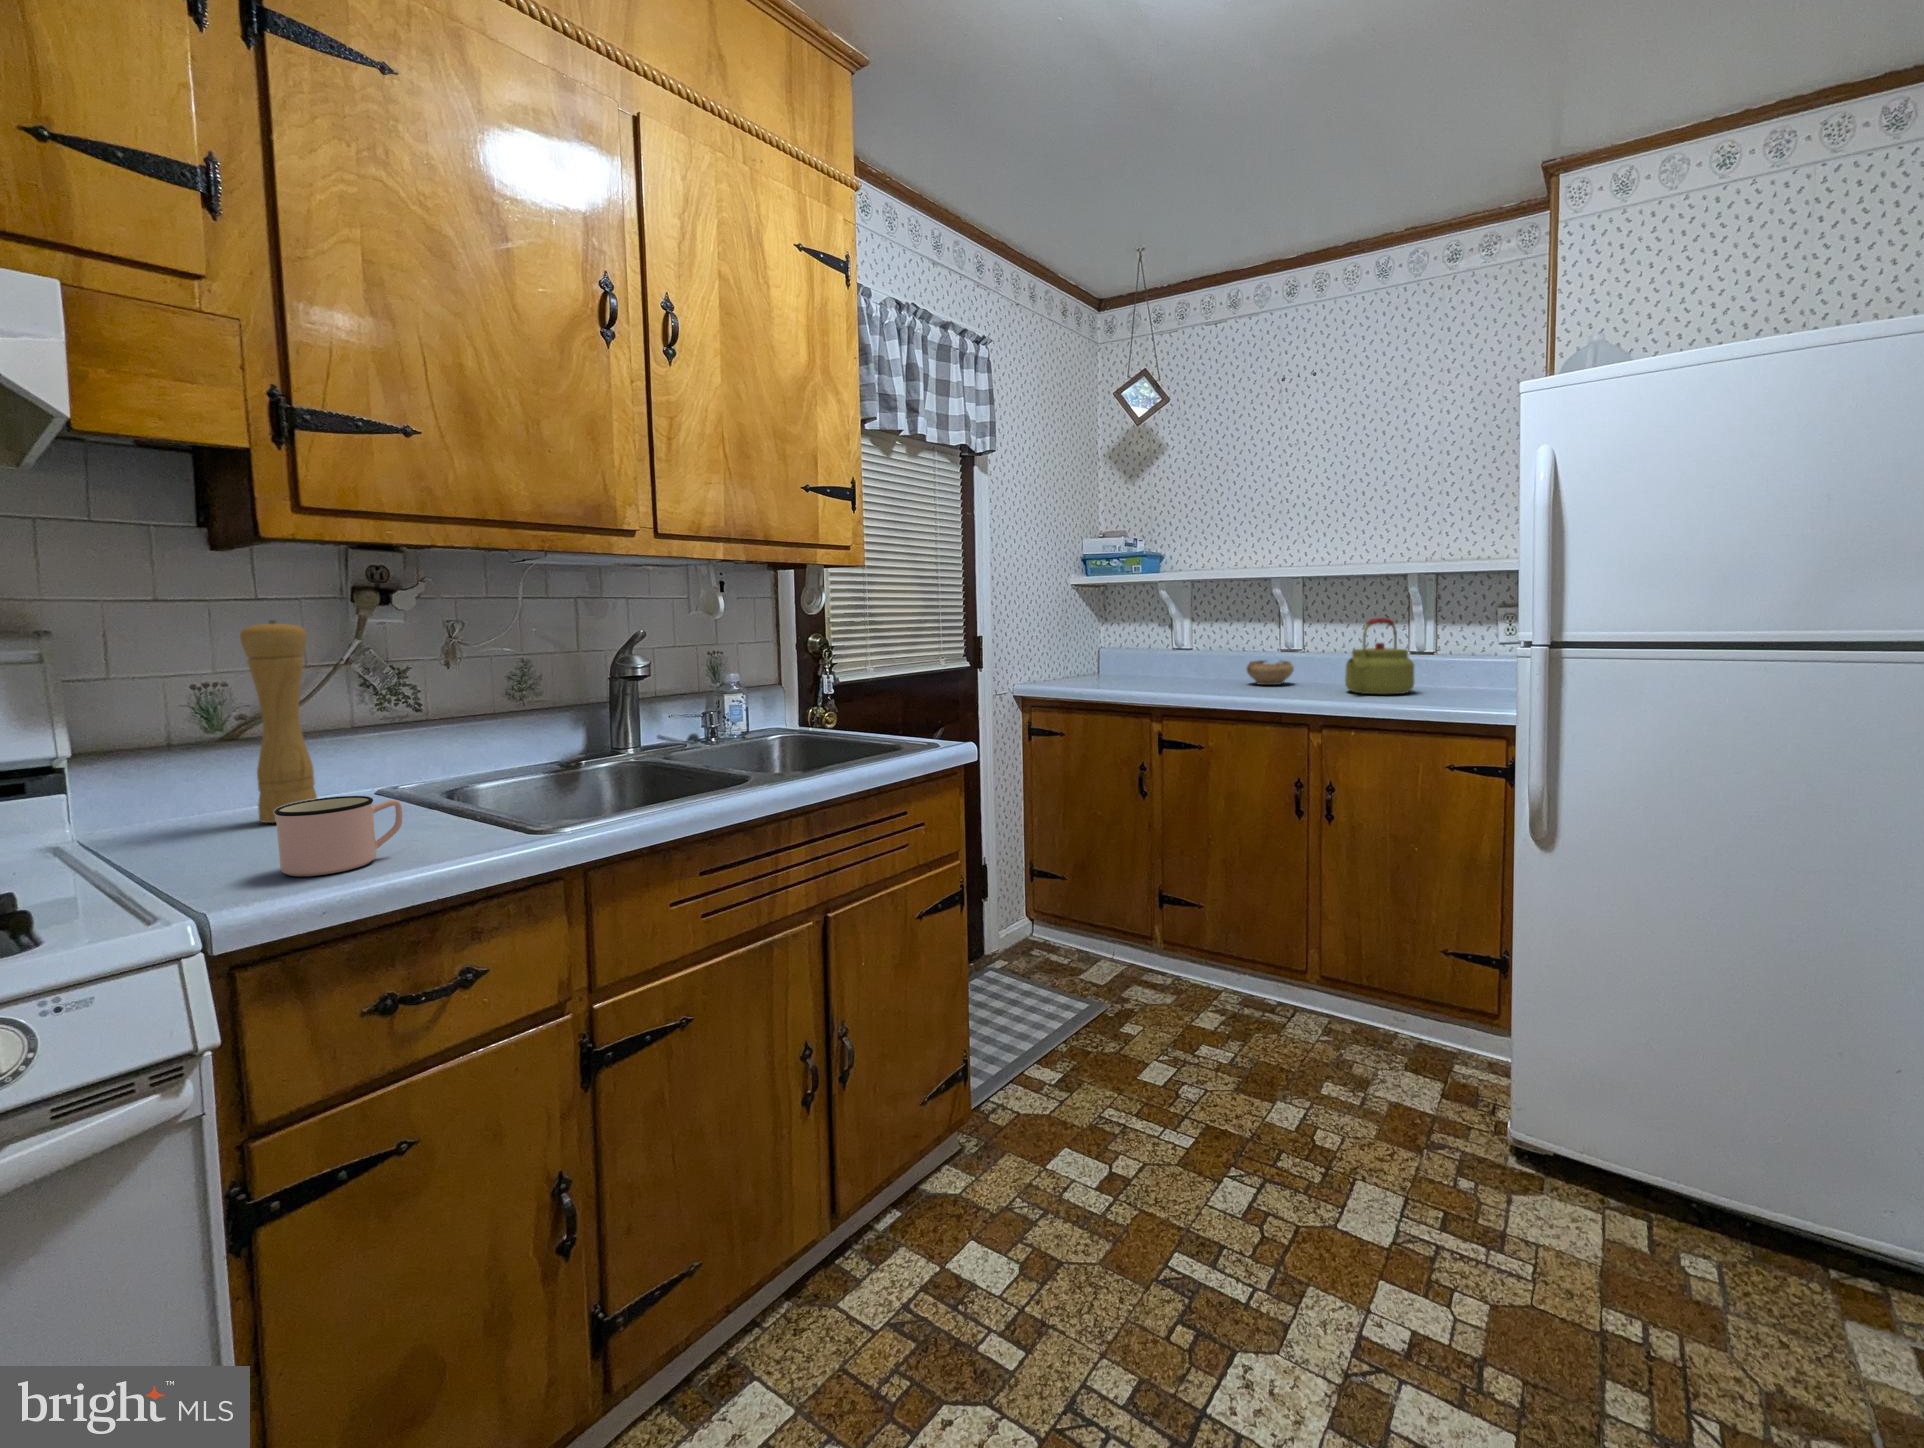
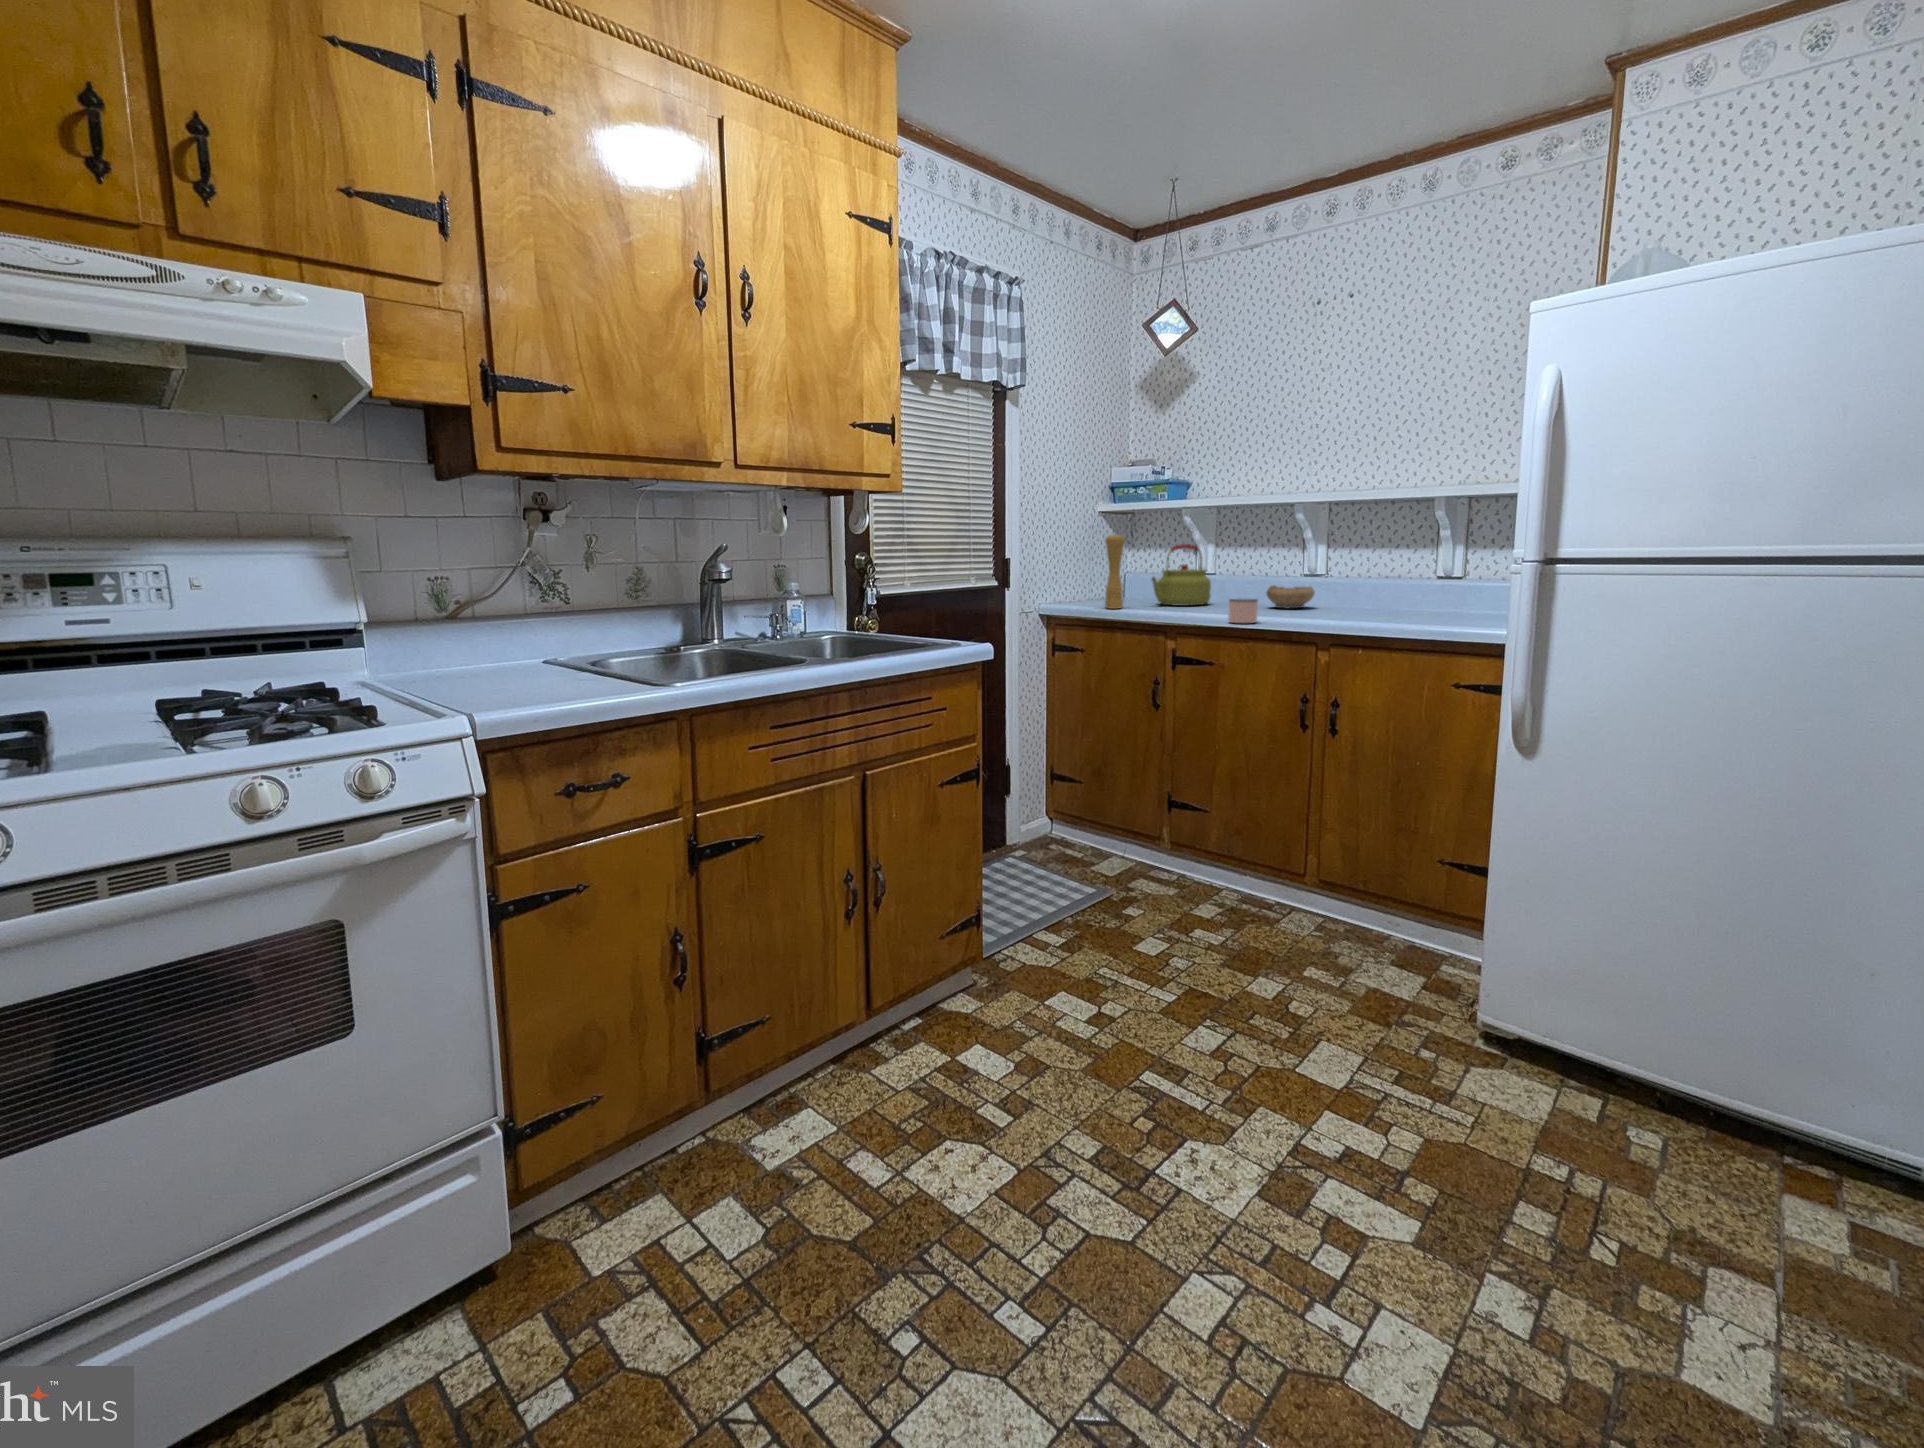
kettle: present [1345,618,1414,694] -> present [1152,544,1211,606]
pepper mill: present [240,620,317,823] -> present [1105,535,1125,609]
mug: present [274,796,402,876] -> present [1228,599,1258,623]

